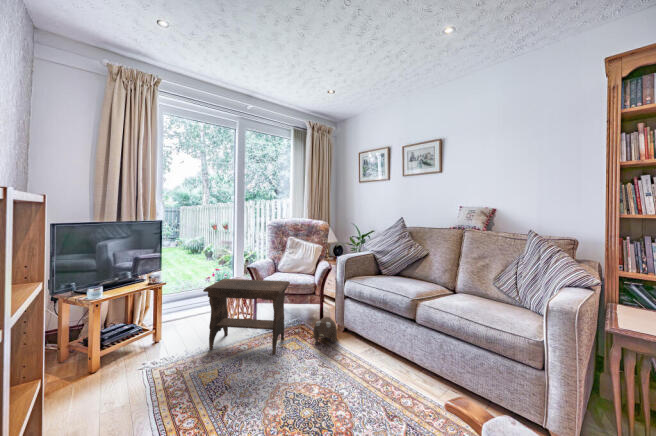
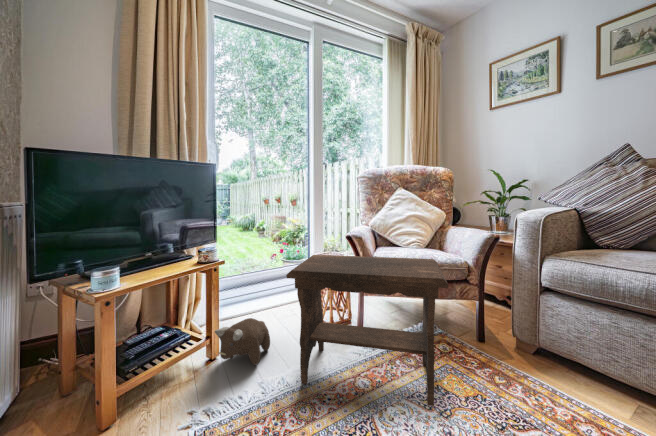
plush toy: present [313,317,337,343] -> present [215,318,270,365]

